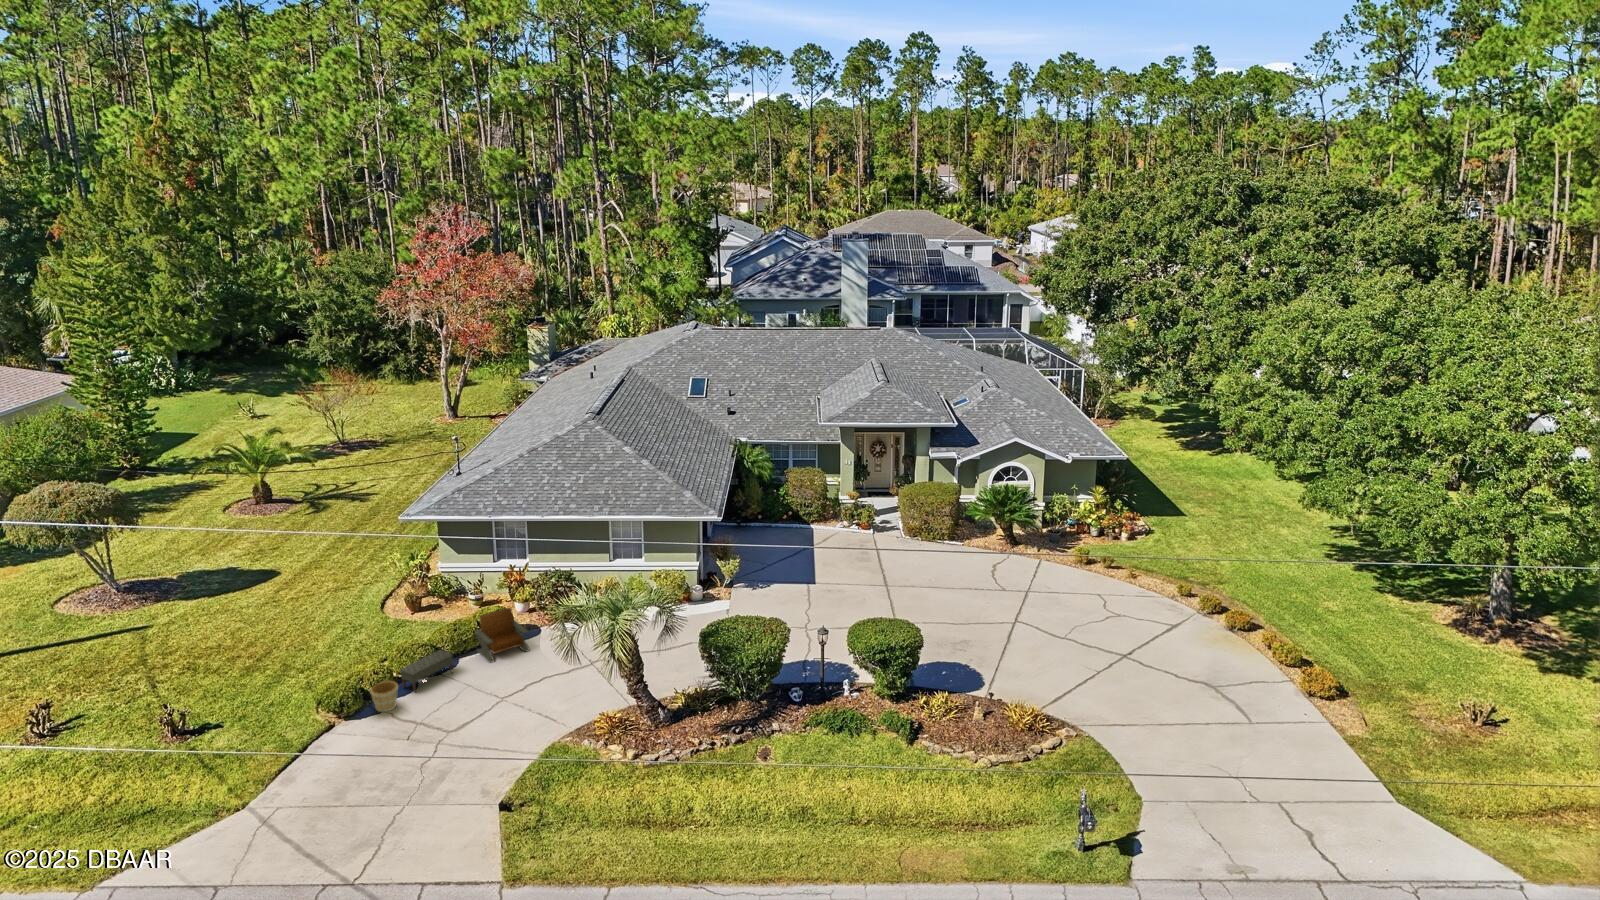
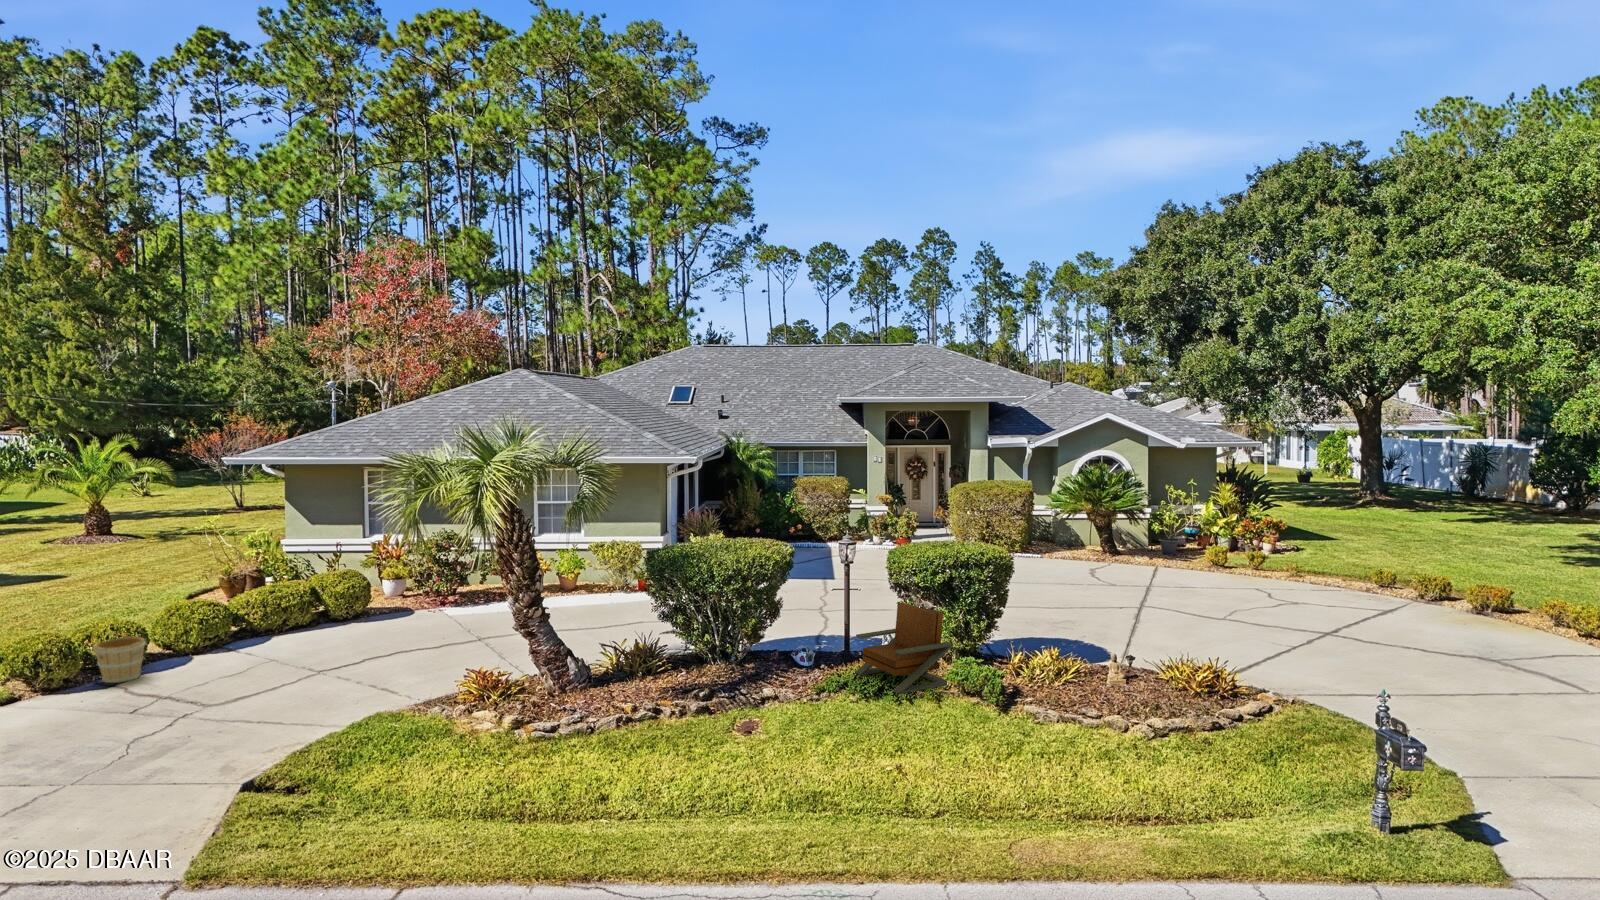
lounge chair: present [475,608,529,663] -> present [856,602,953,694]
bench: present [400,650,453,692] -> none [161,611,257,665]

